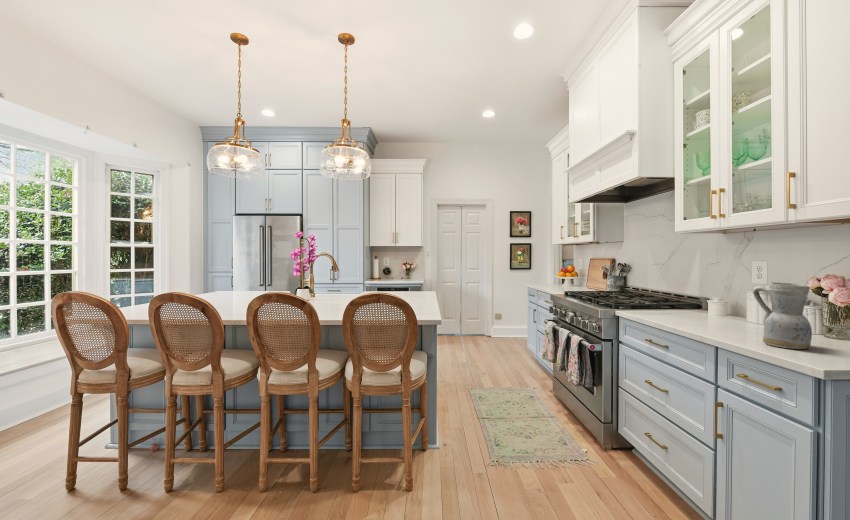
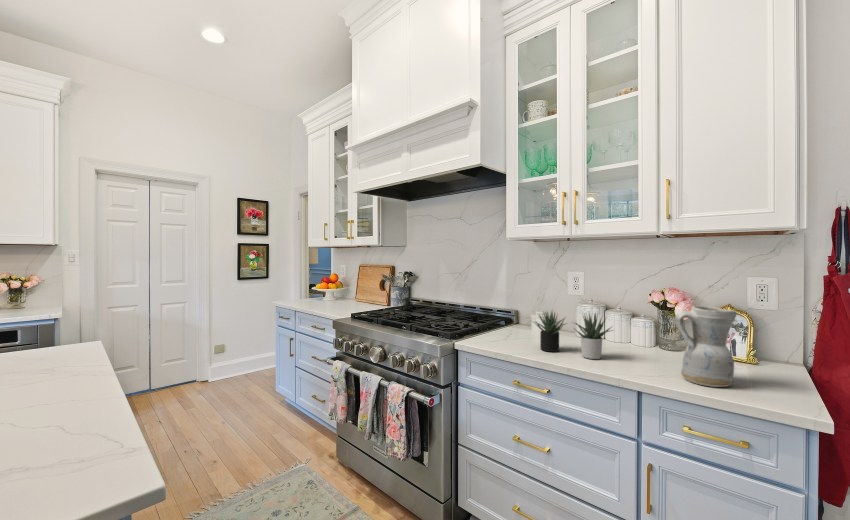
succulent plant: none [670,287,736,327] -> present [534,312,610,359]

